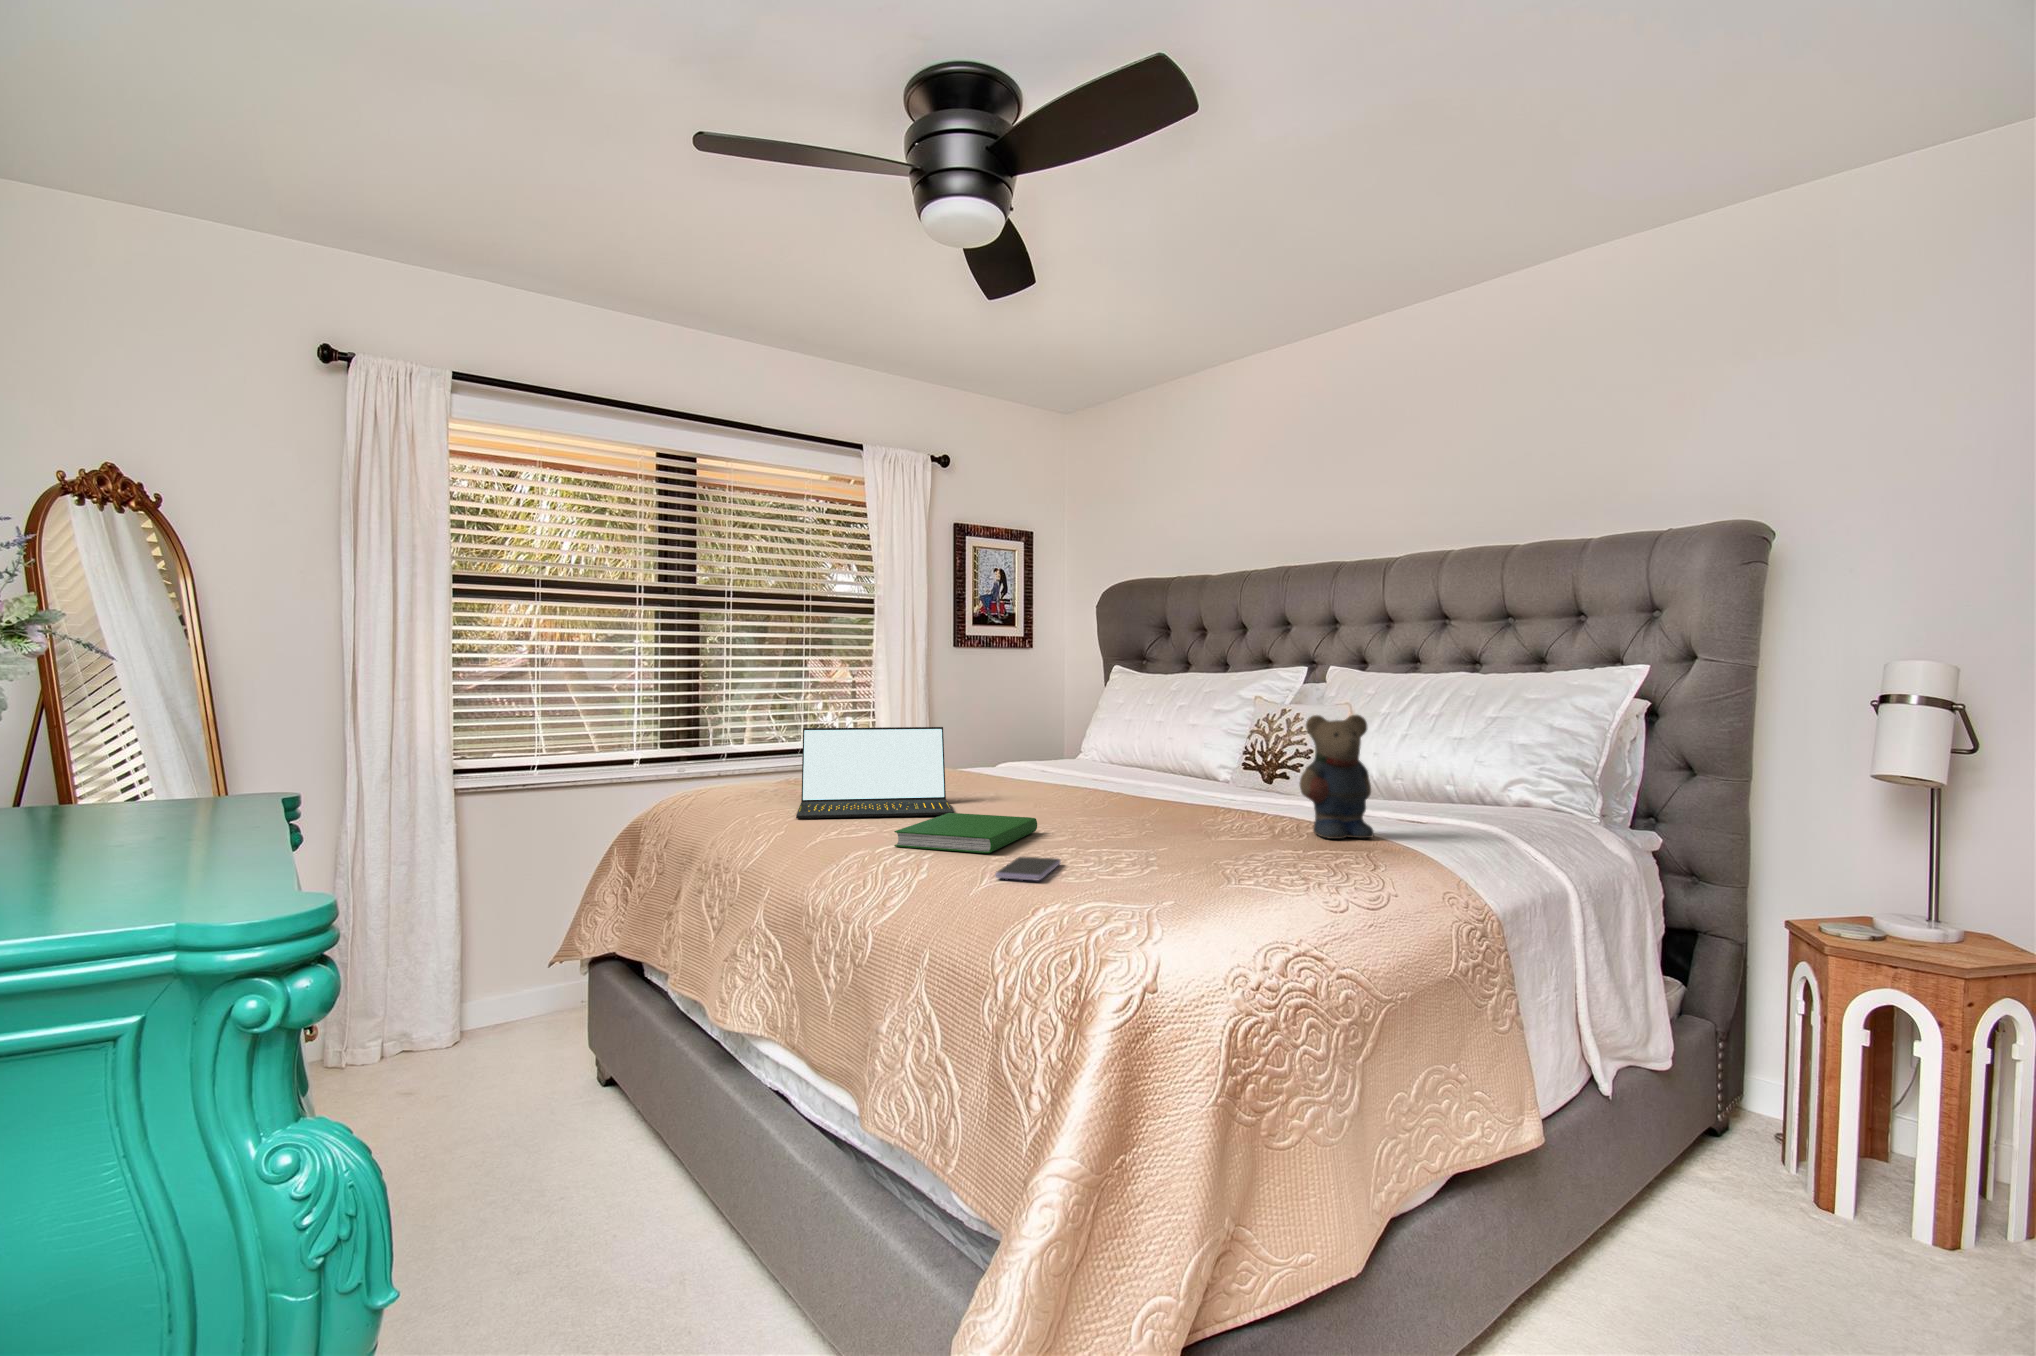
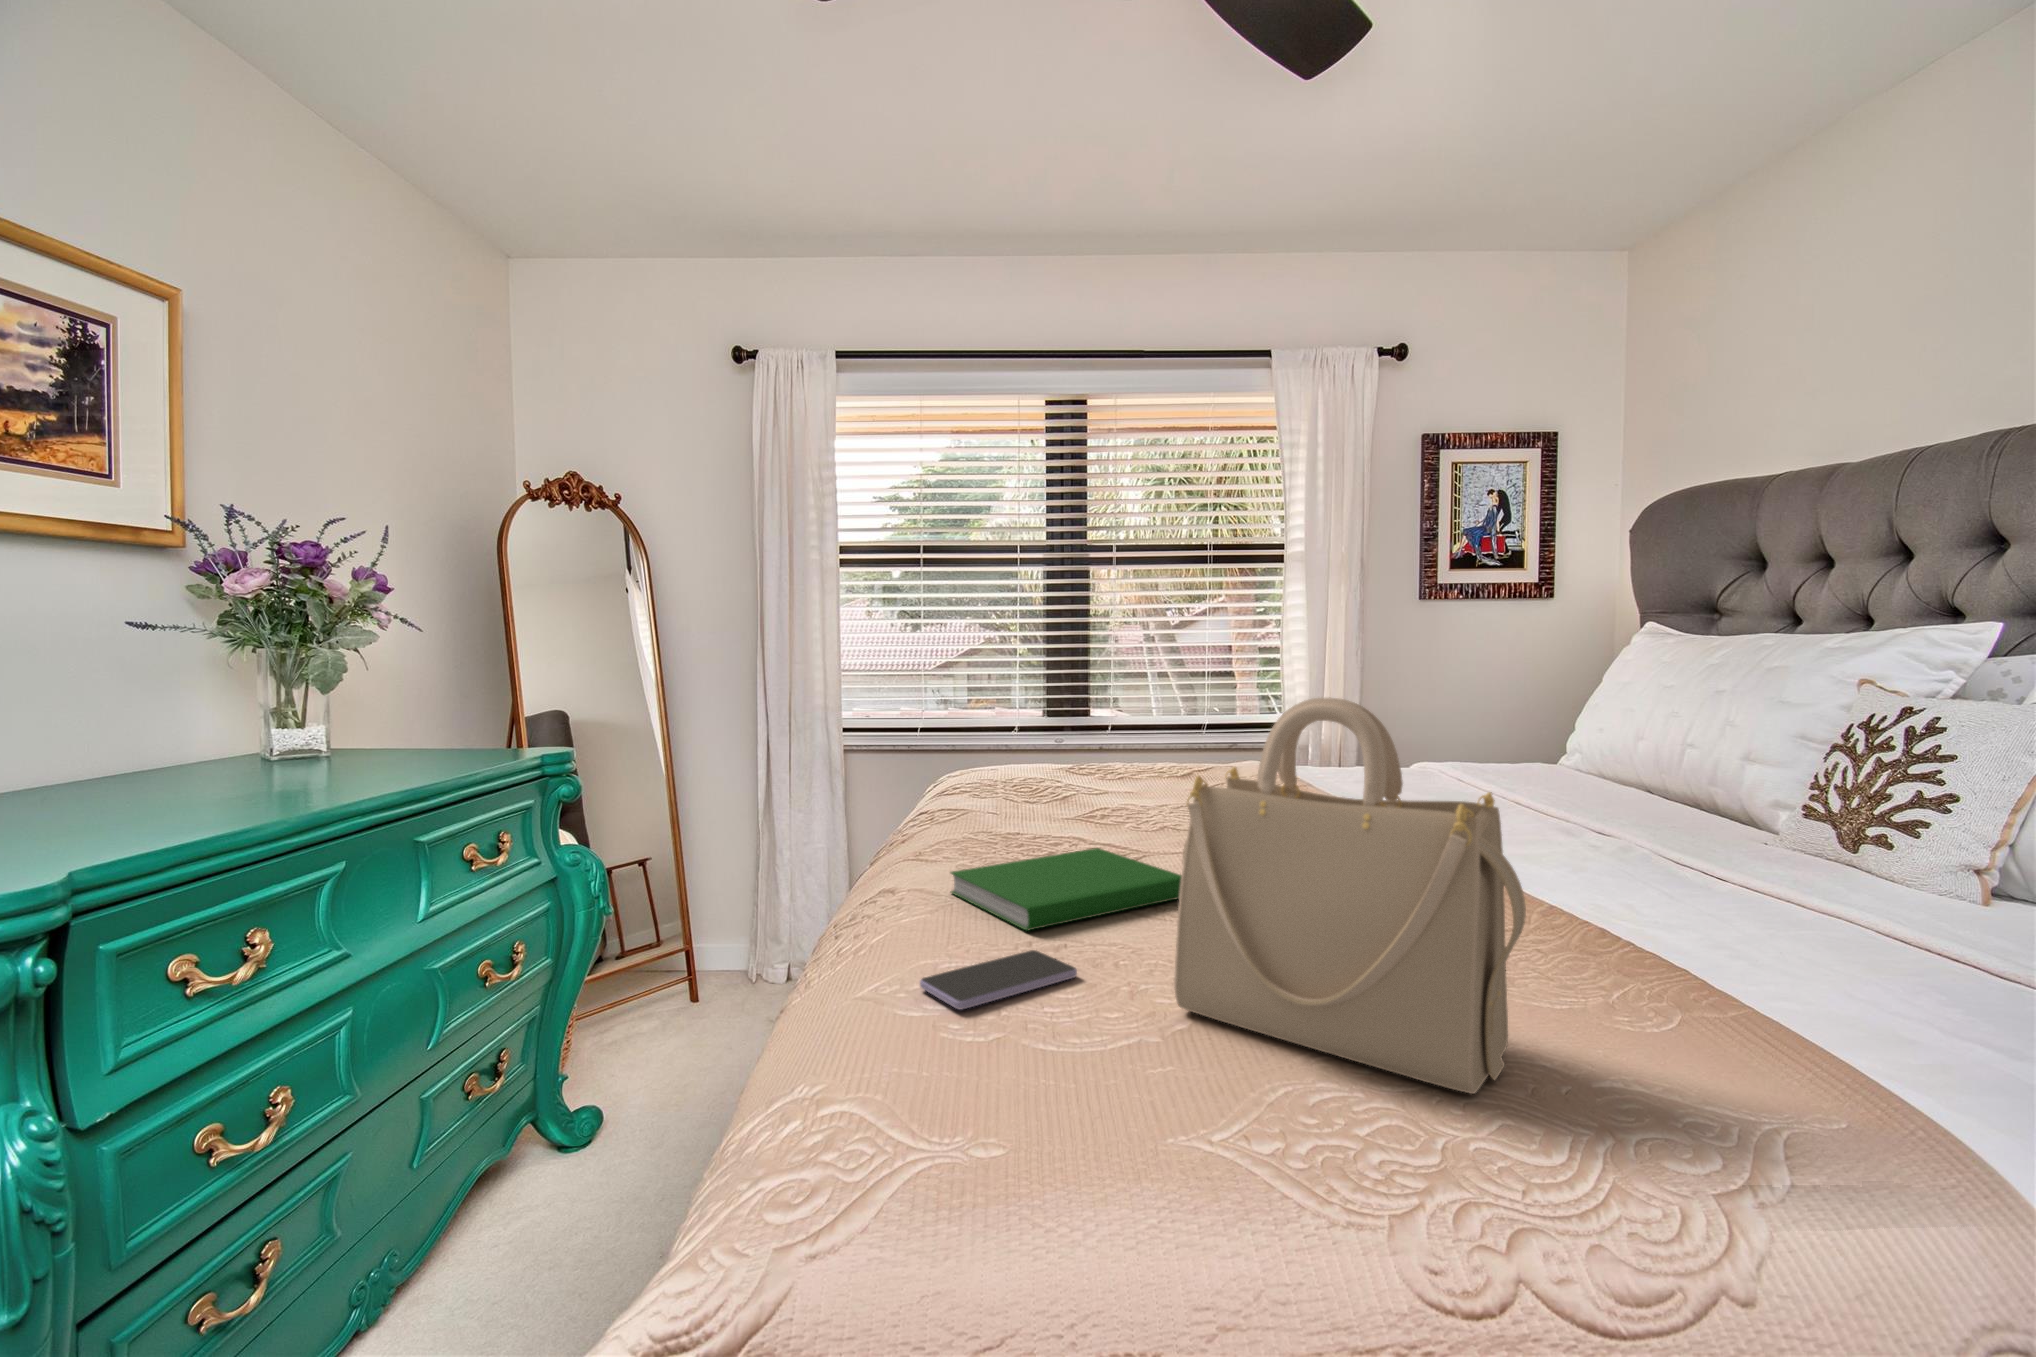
handbag: none [1121,691,1292,866] -> present [1174,697,1526,1094]
teddy bear: present [1300,715,1374,839] -> none [1688,750,1908,1050]
laptop: present [796,727,954,819] -> none [957,711,1196,847]

